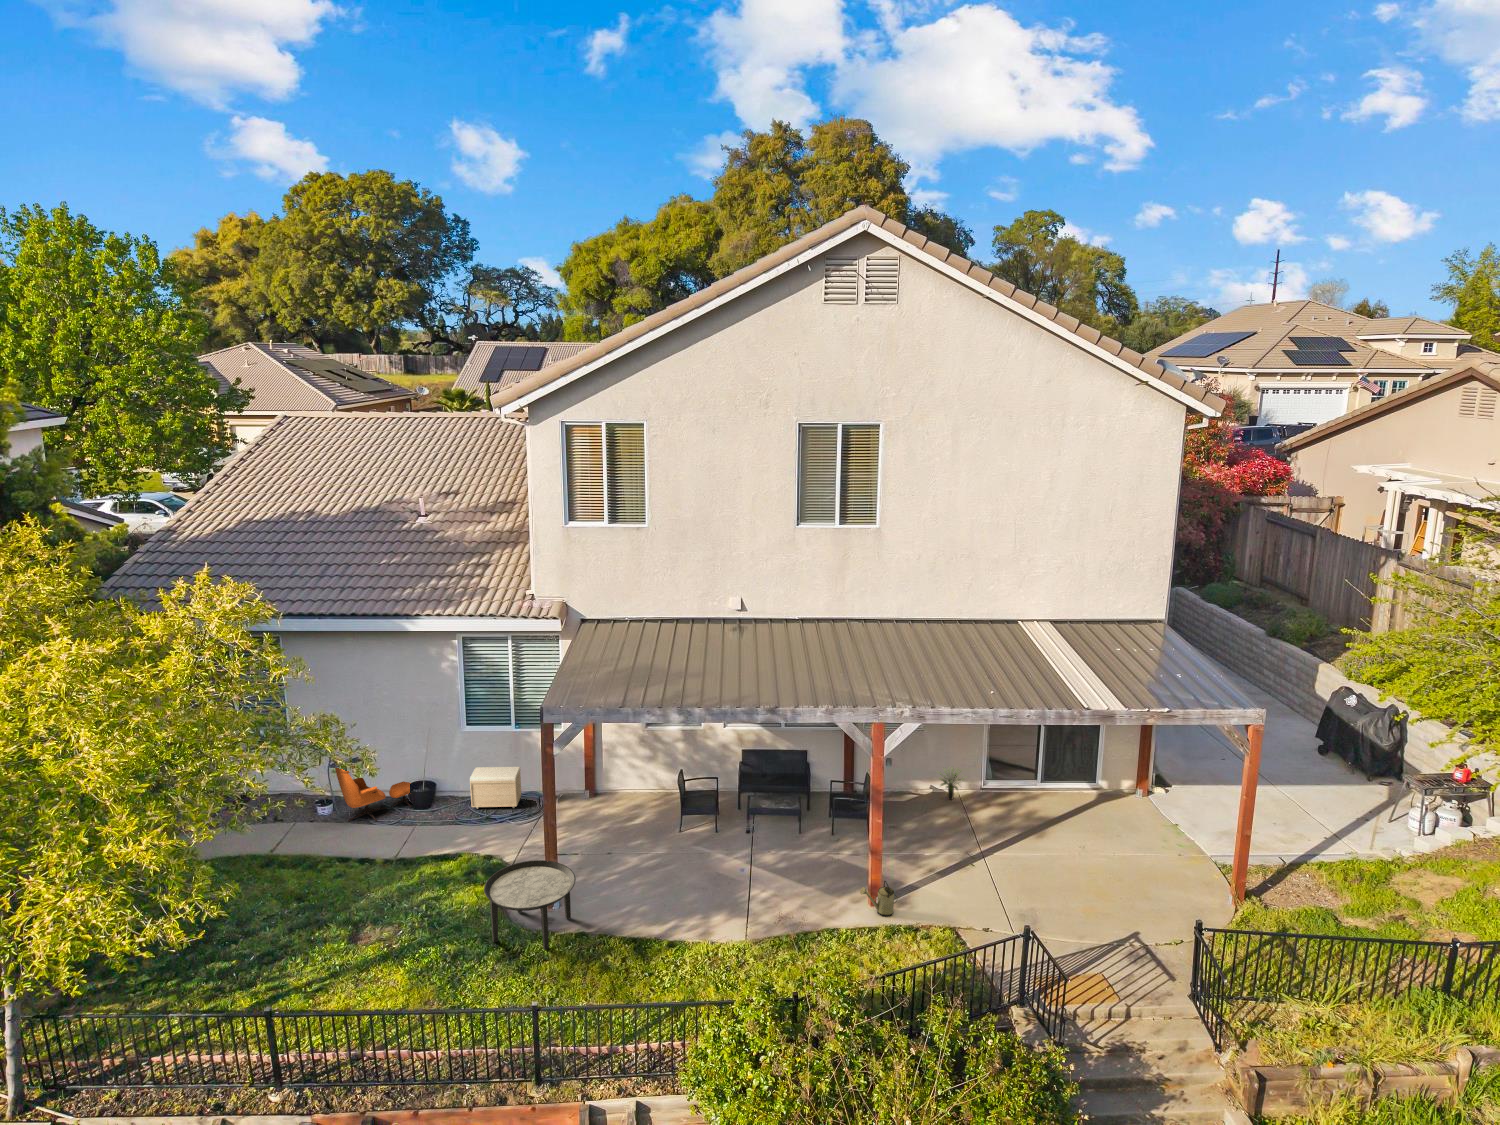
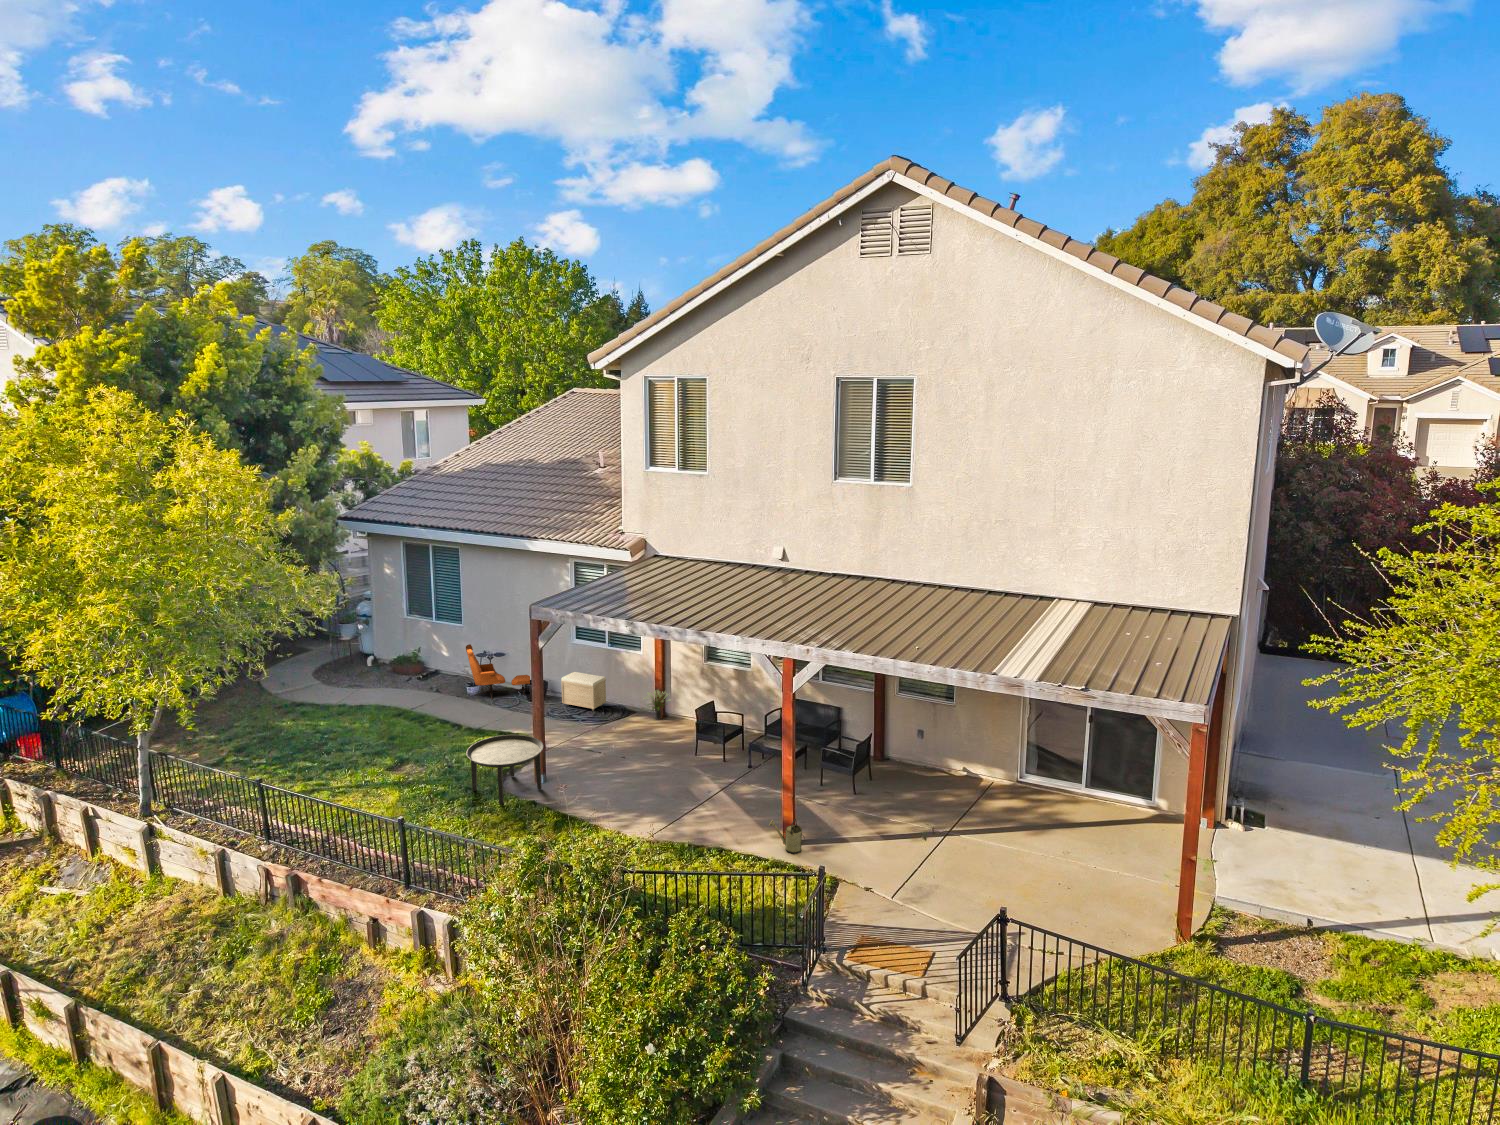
potted plant: present [938,767,967,800] -> present [645,690,668,719]

